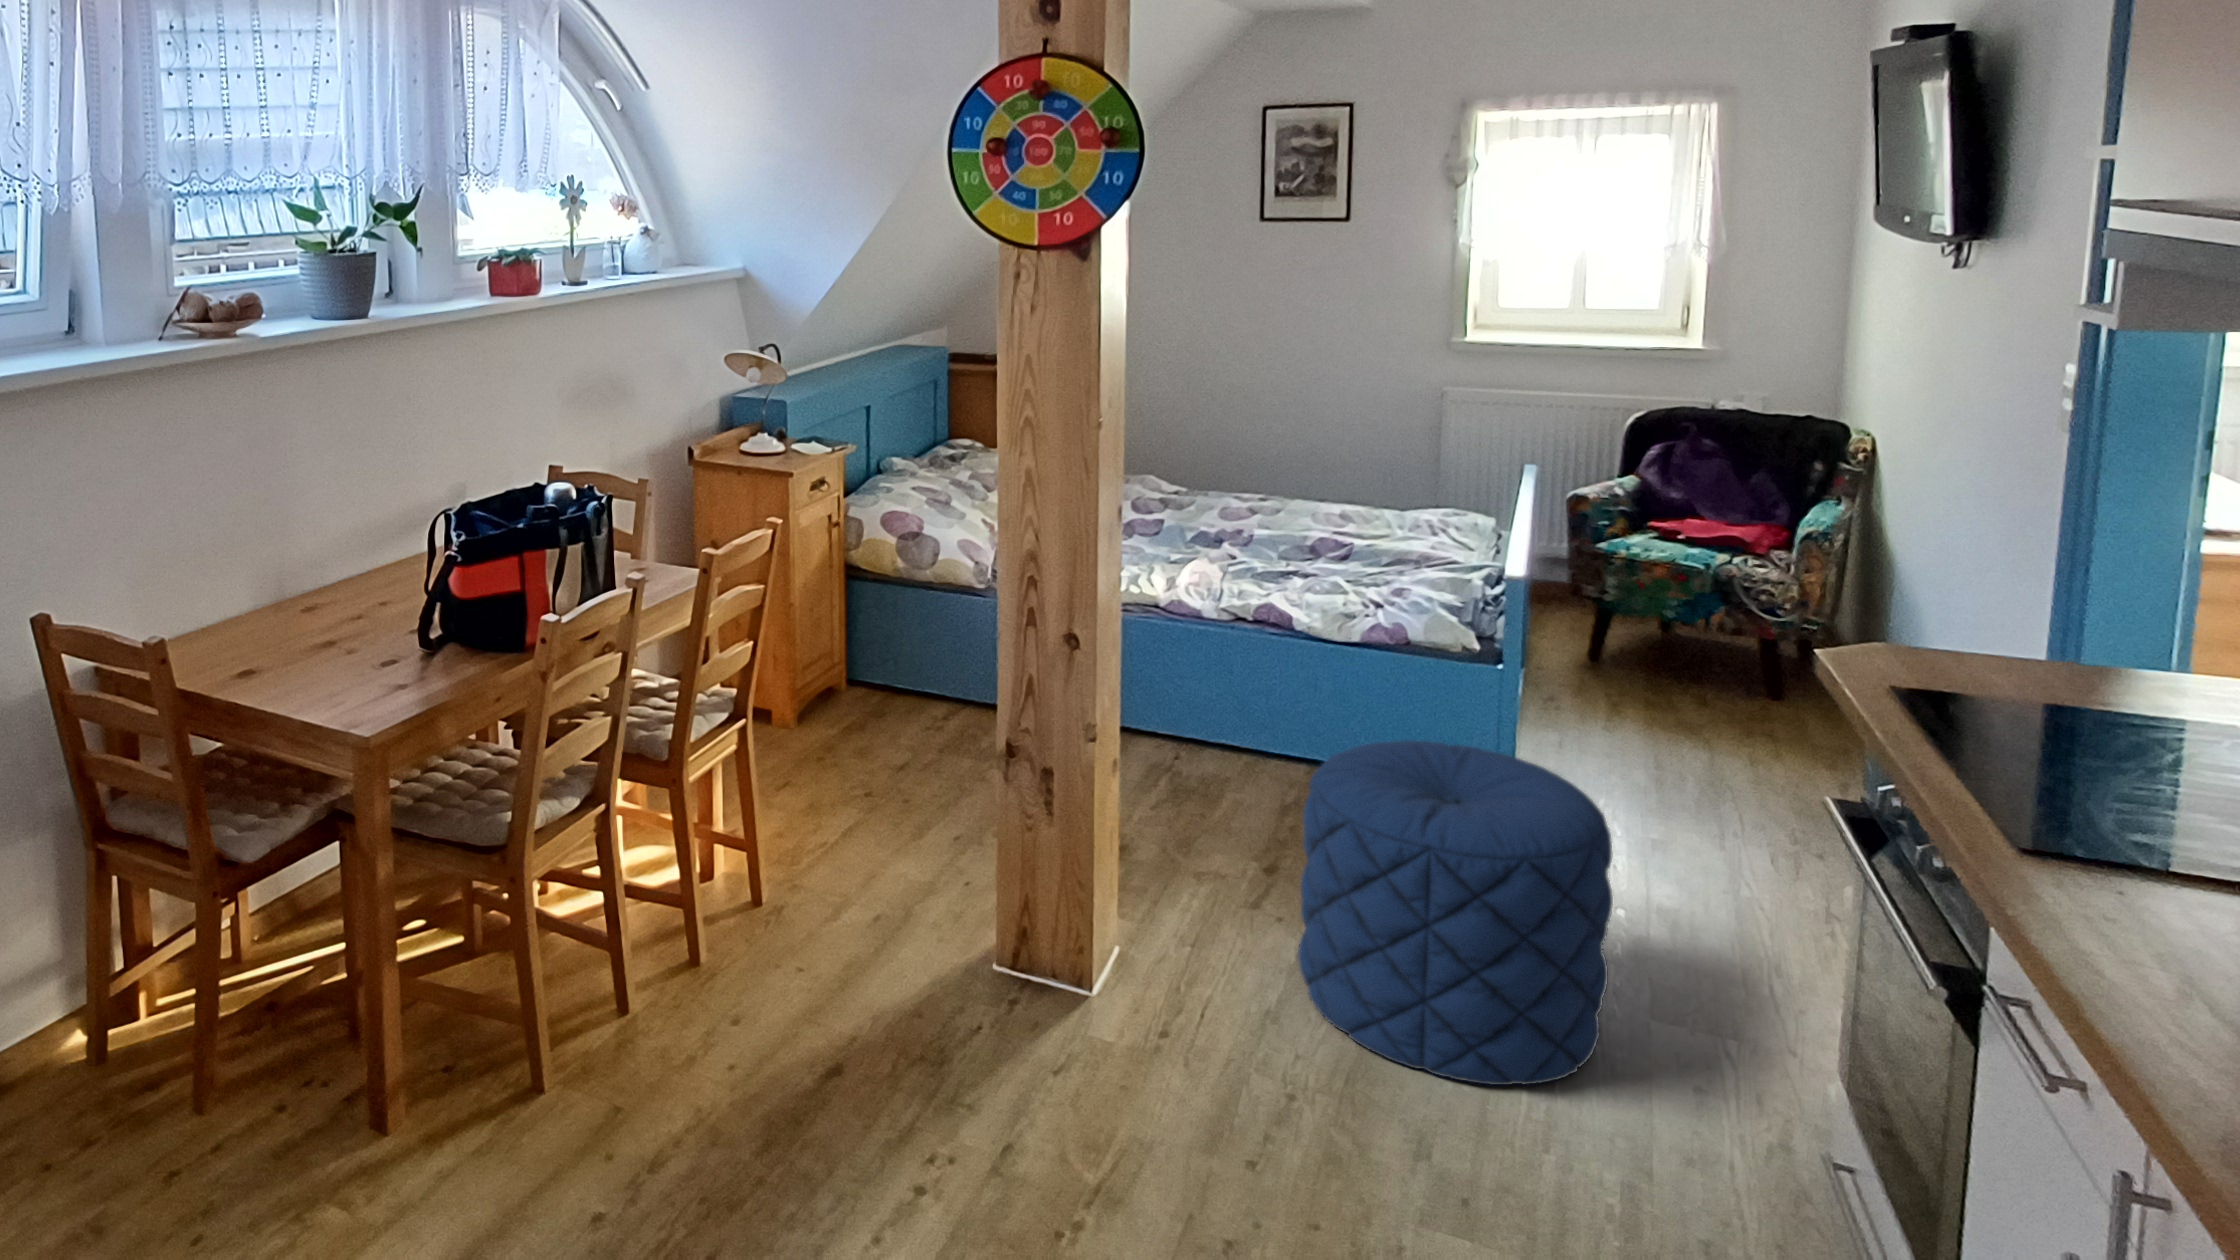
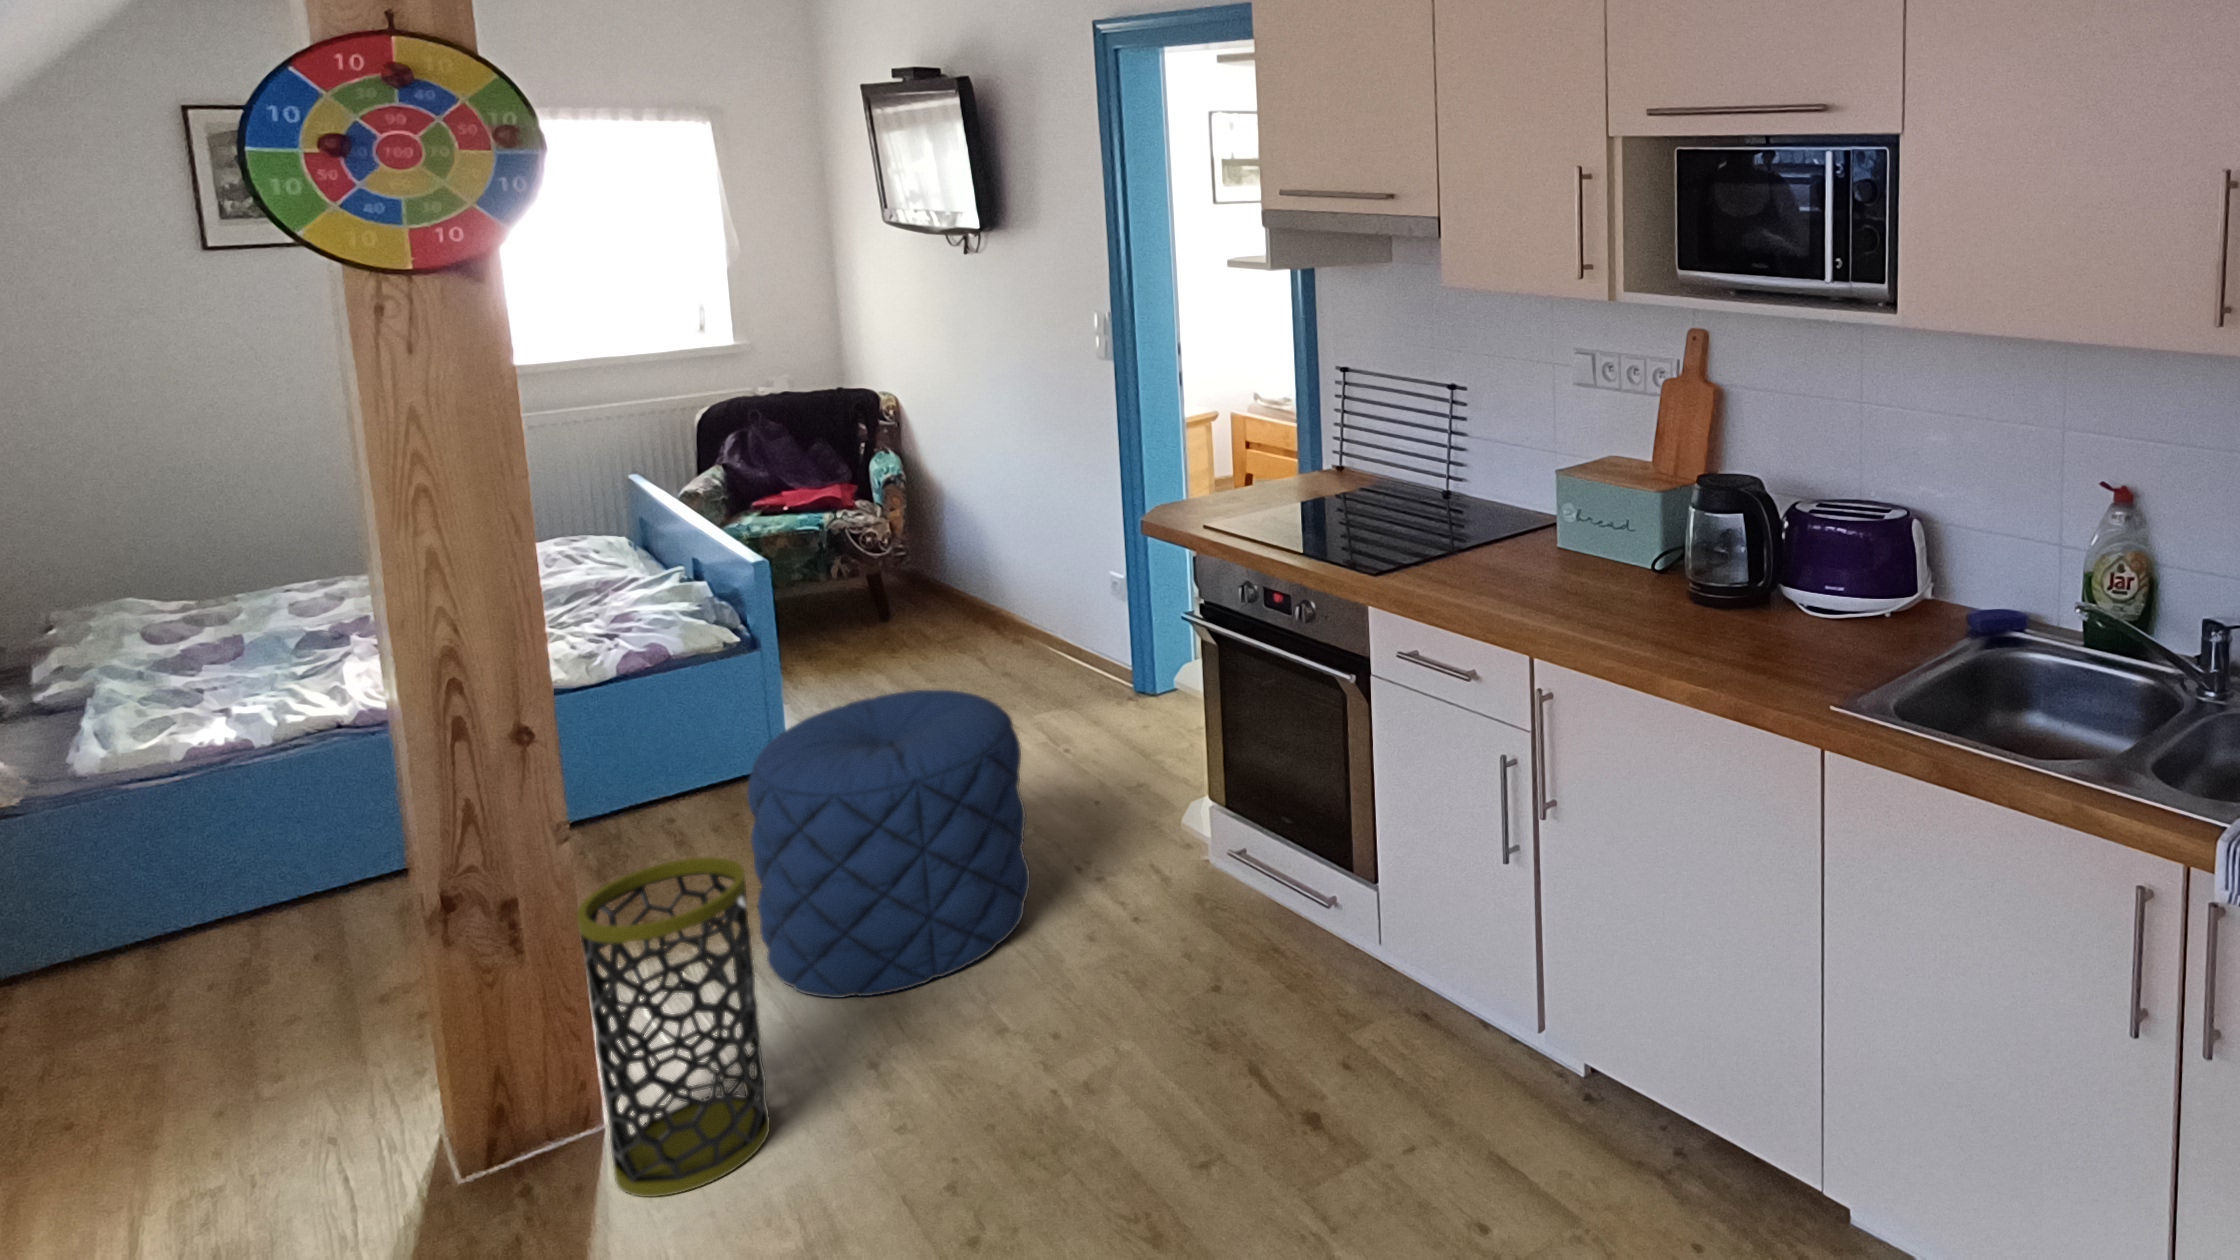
trash can: none [1059,792,1193,1095] -> present [577,857,770,1197]

